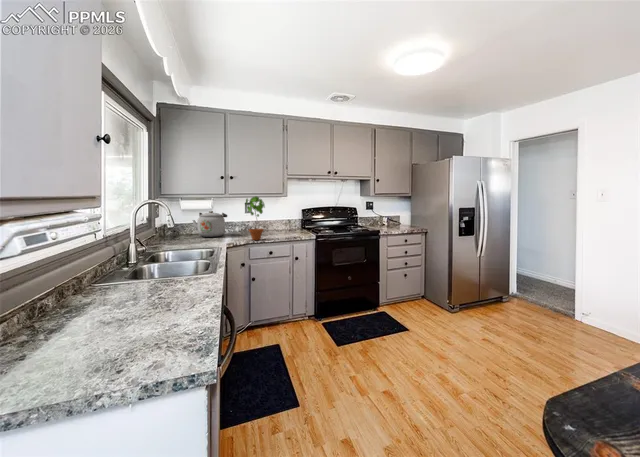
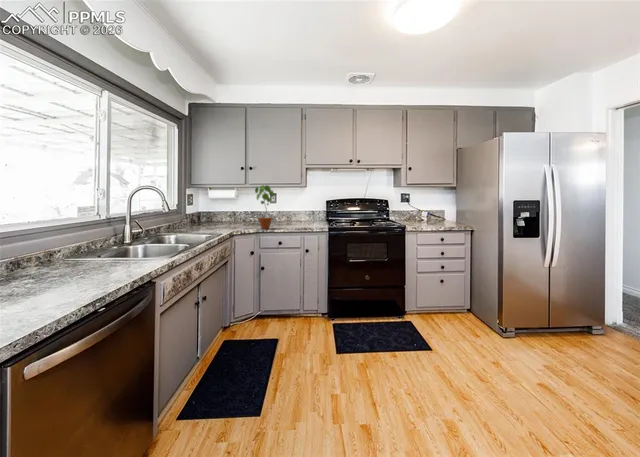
kettle: present [193,211,227,237] -> none [215,201,248,225]

